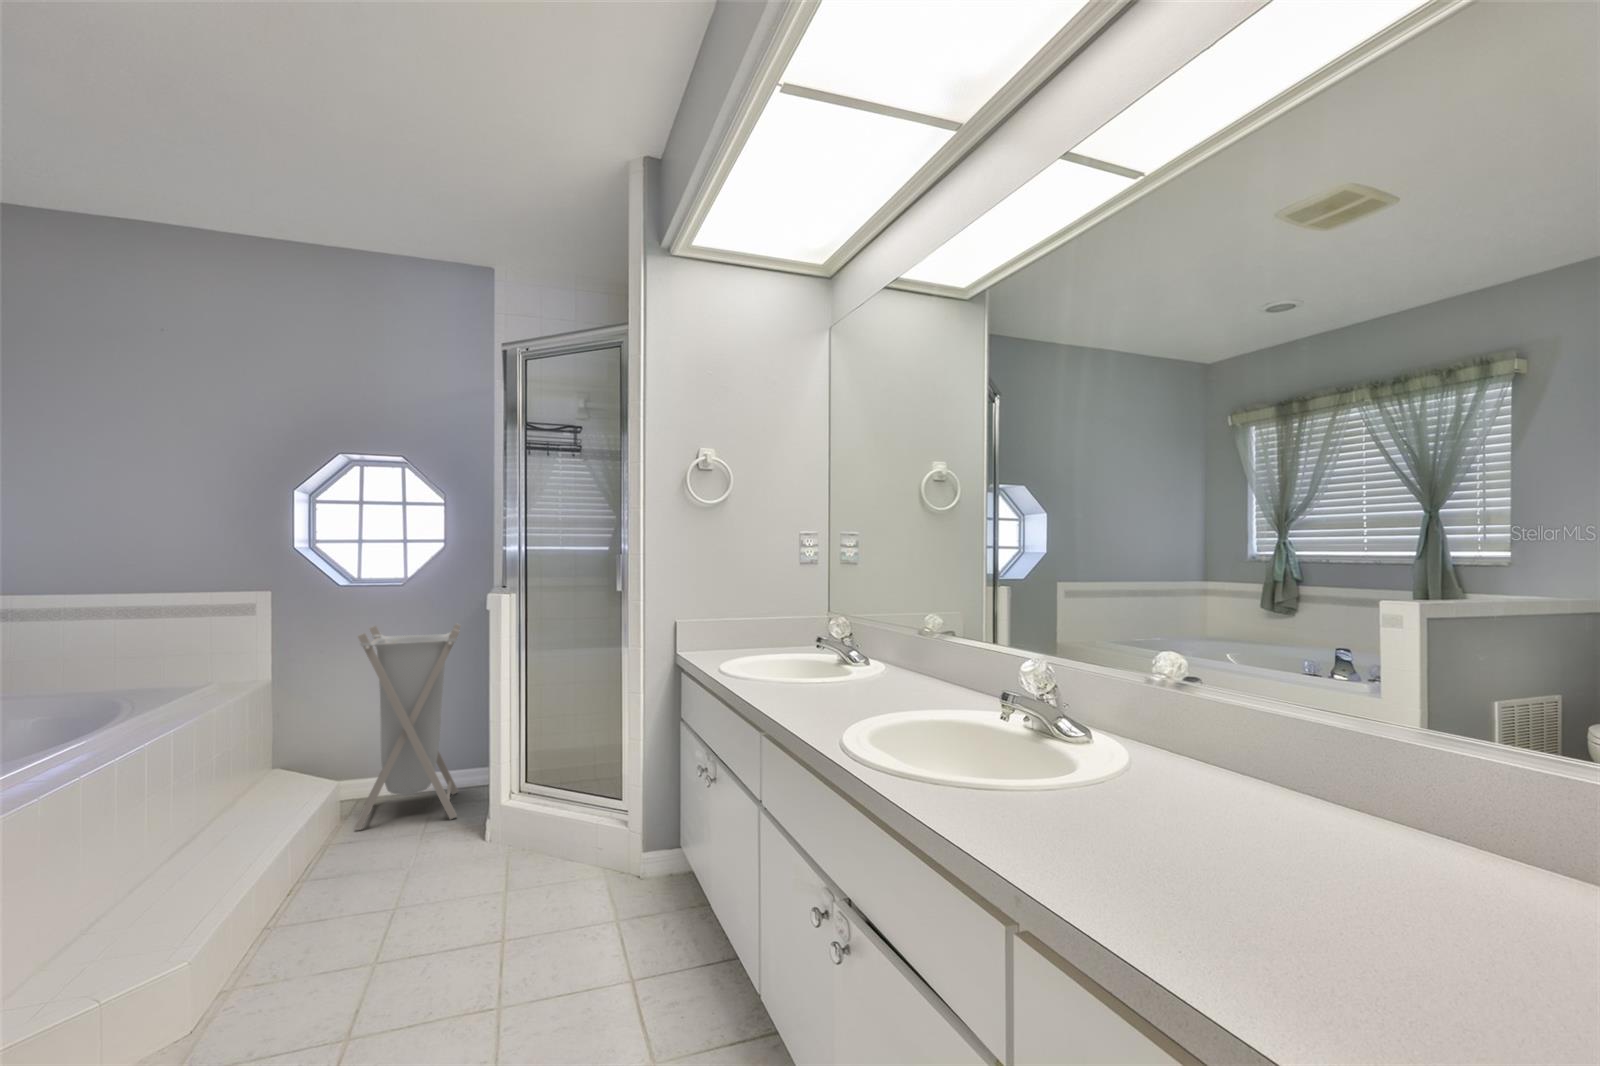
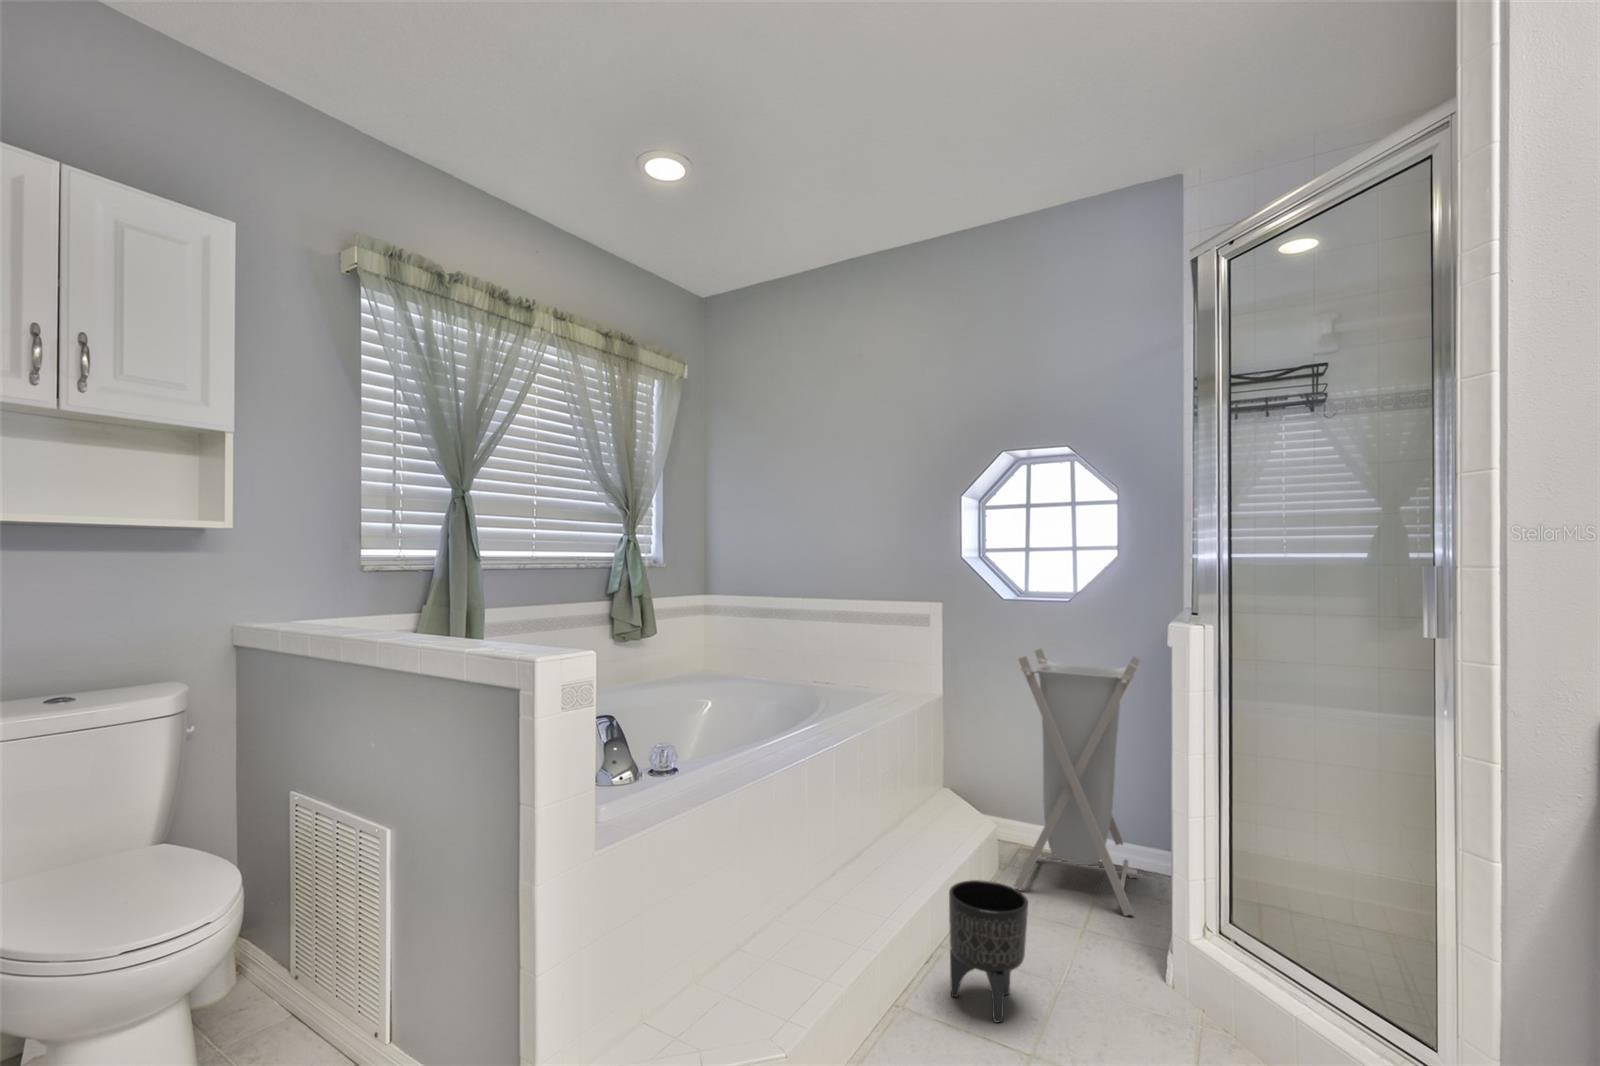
planter: none [306,816,379,920] -> present [949,880,1028,1022]

